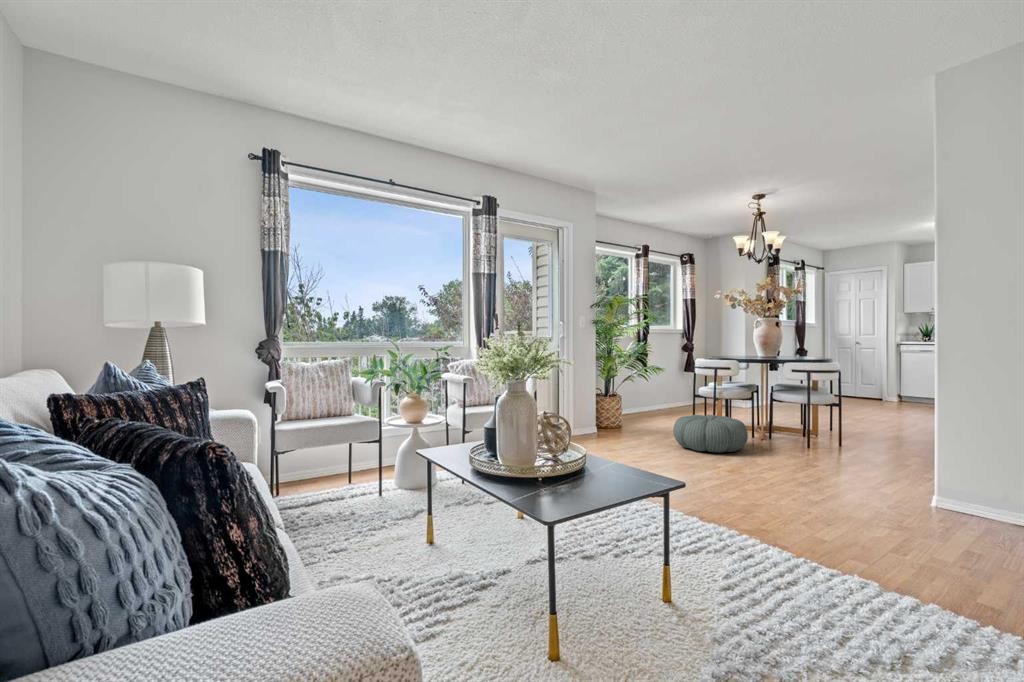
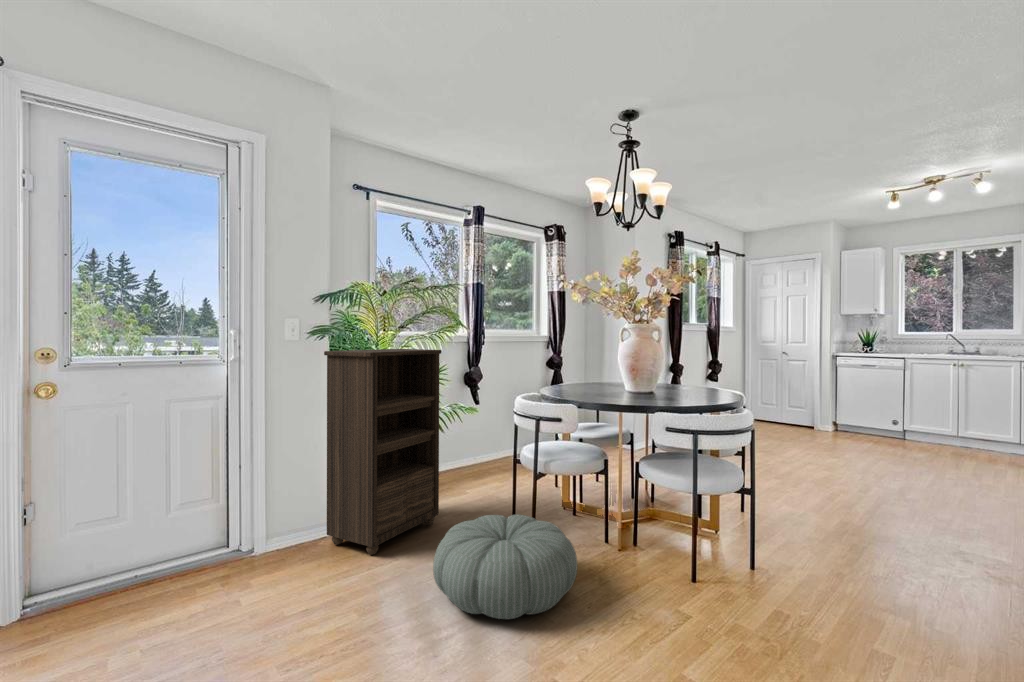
bookshelf: none [598,333,650,438] -> present [324,349,441,554]

